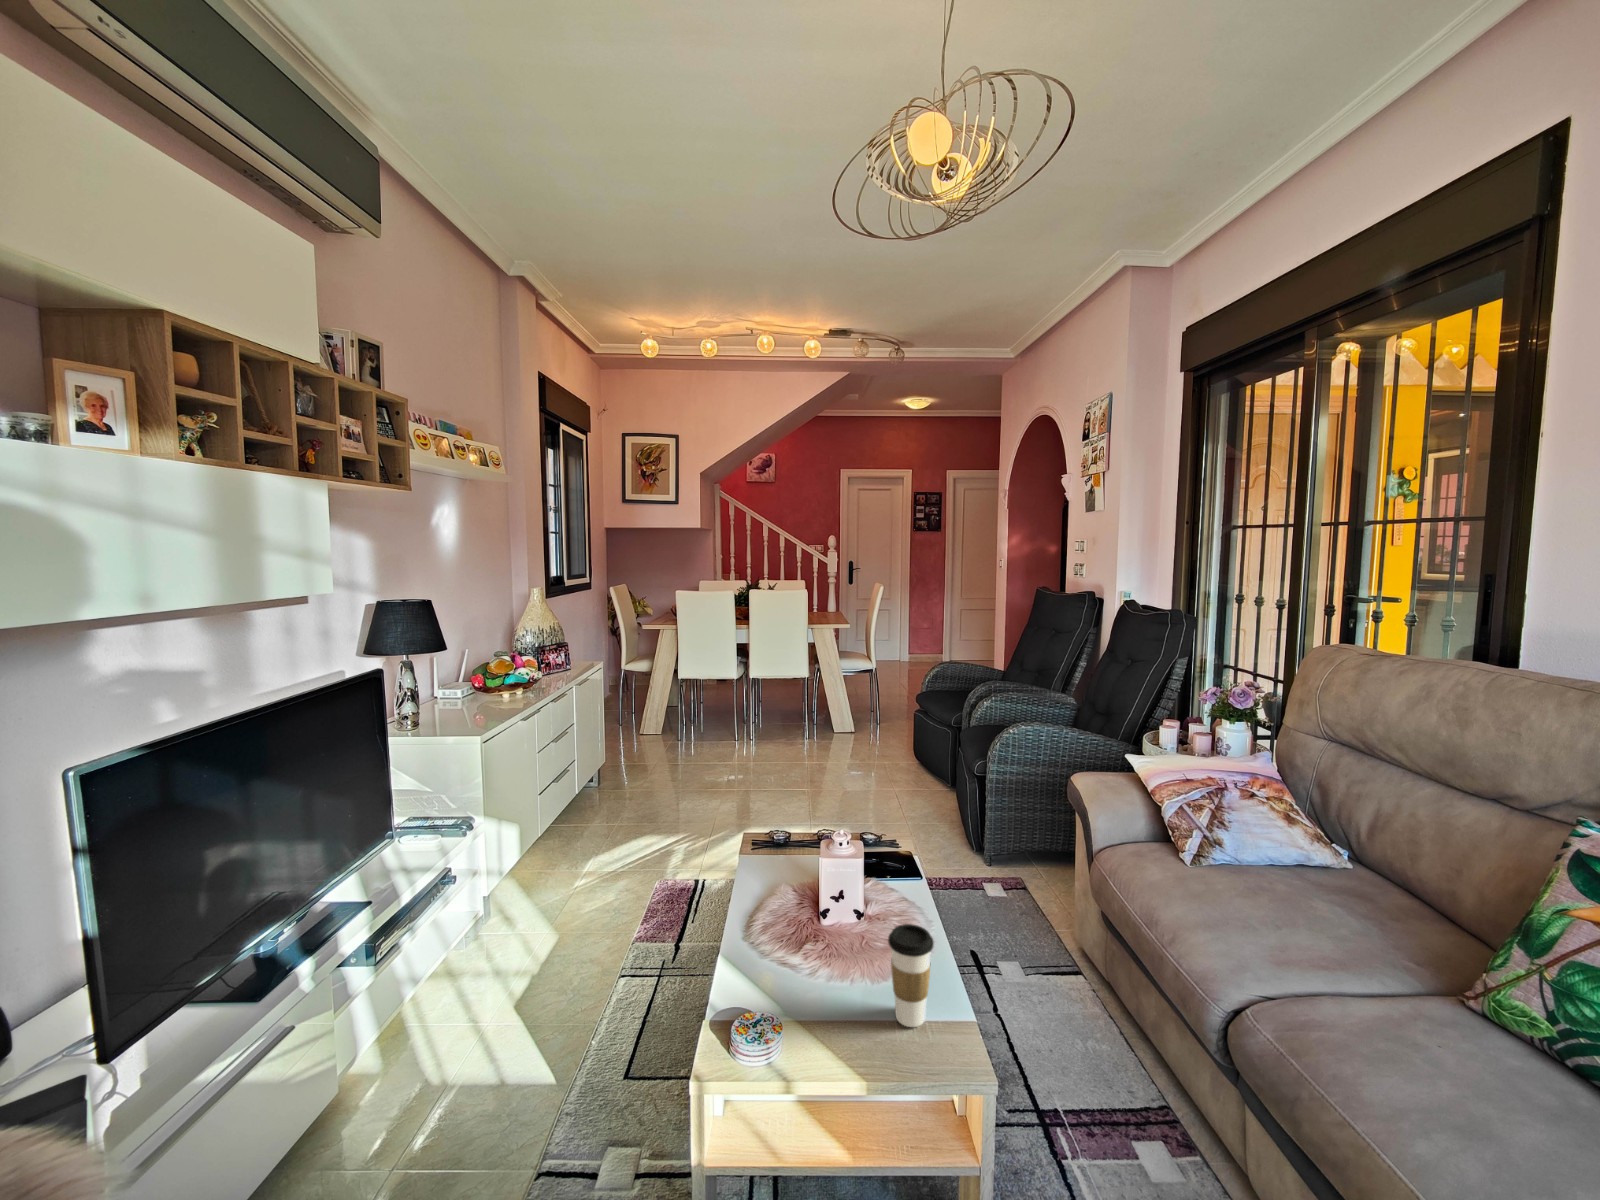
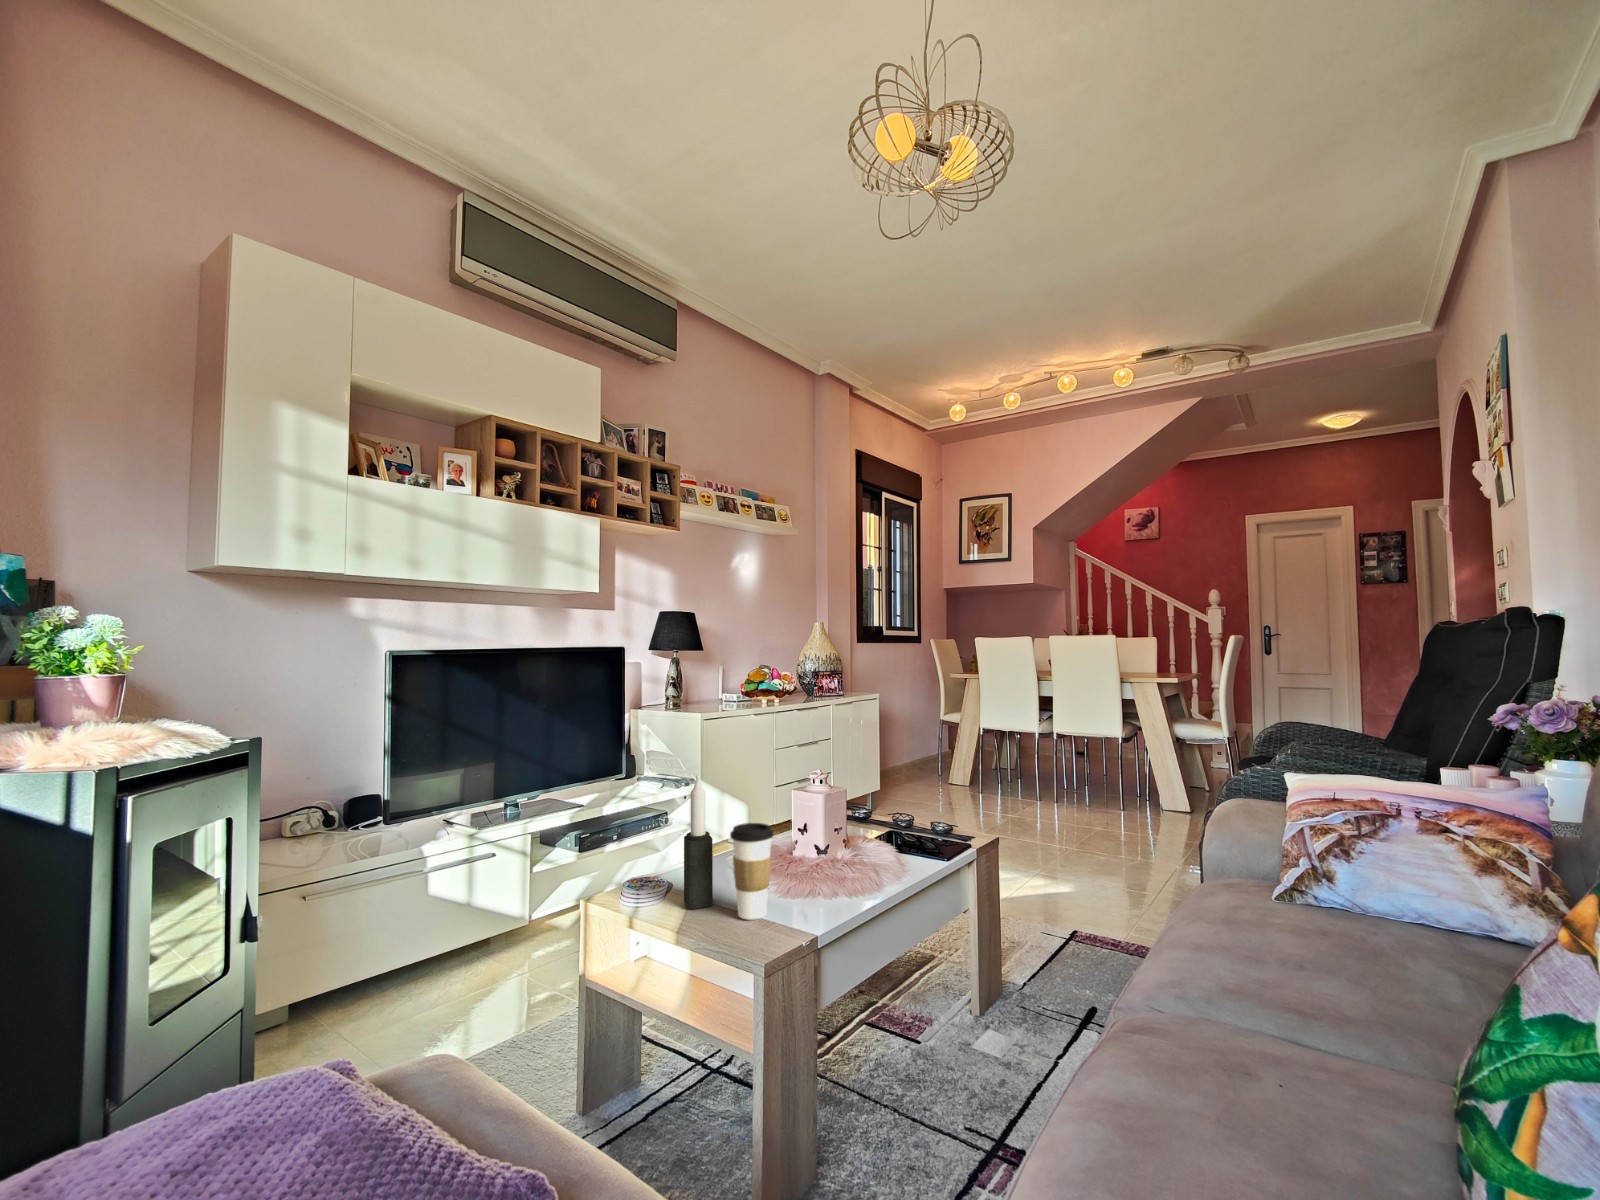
candle: none [825,895,858,1038] -> present [684,775,713,909]

